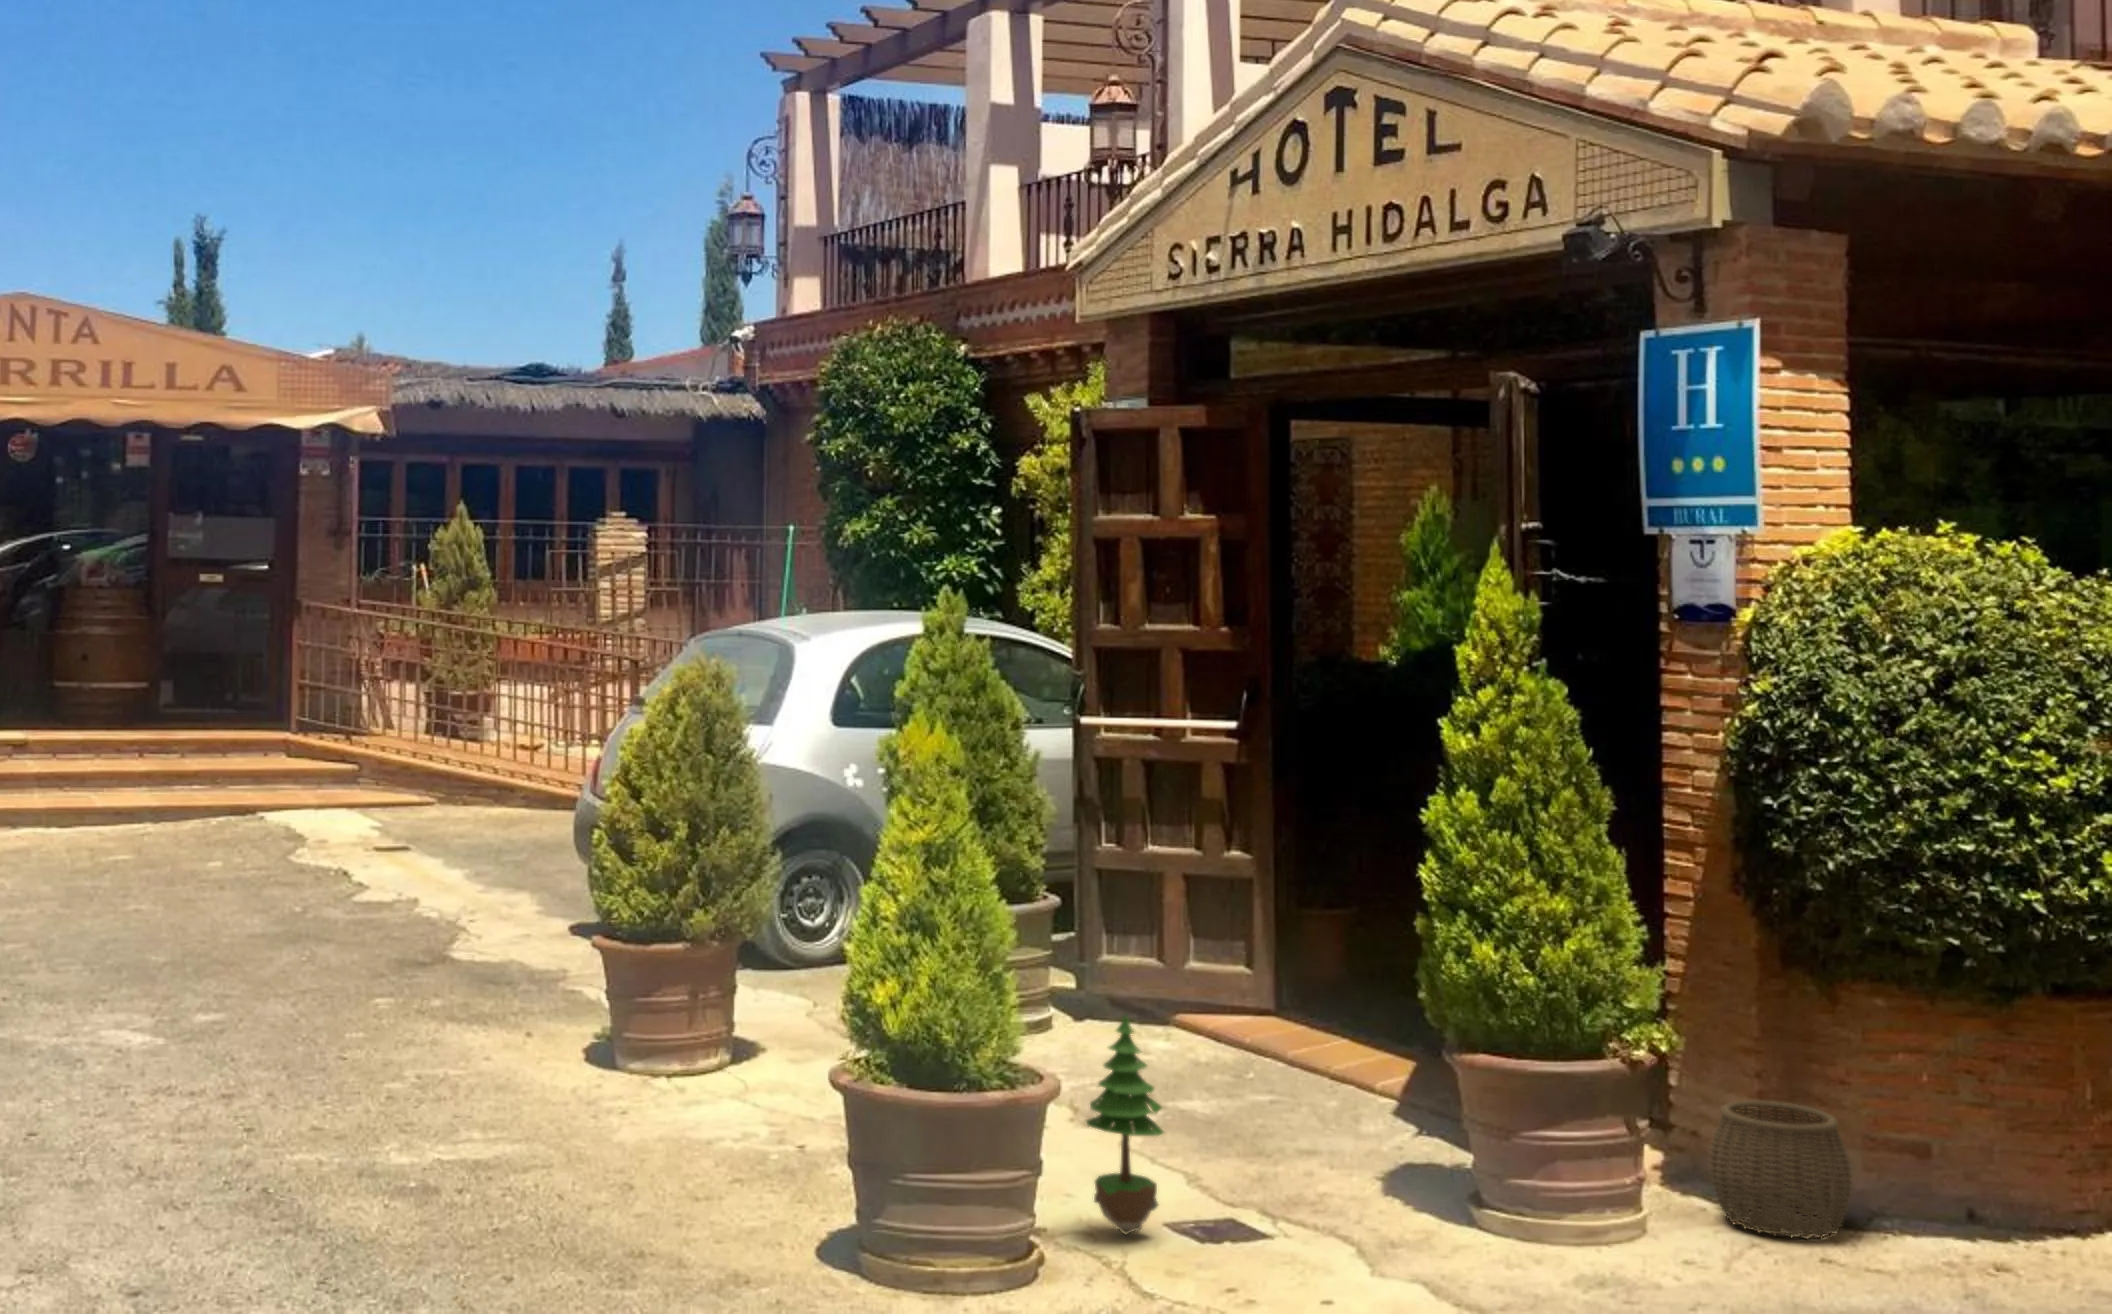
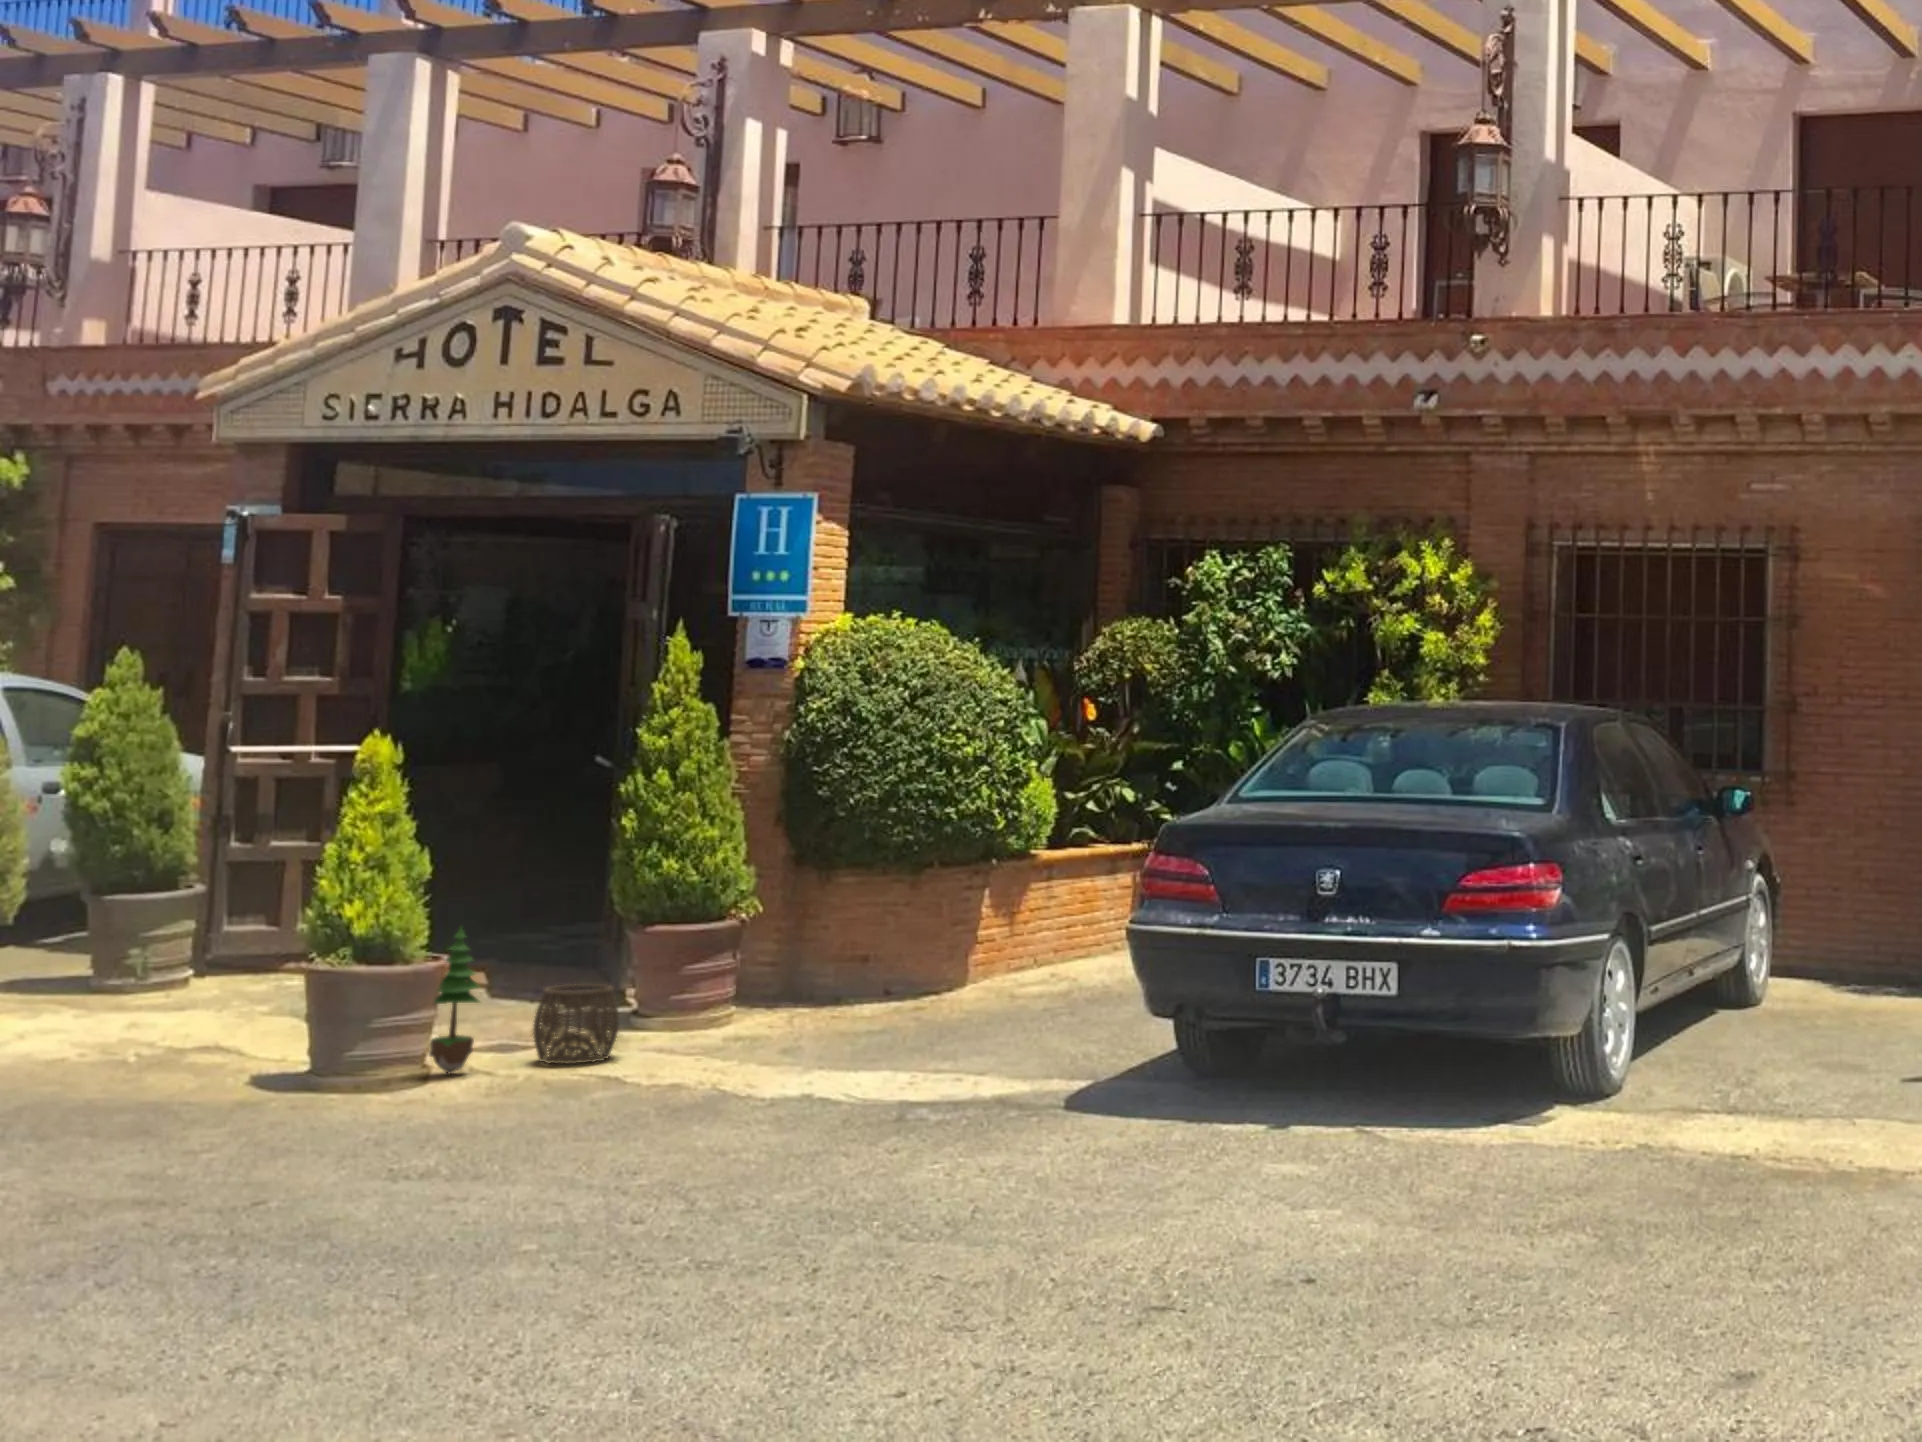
woven basket: present [1710,1100,1852,1238] -> present [533,984,620,1064]

